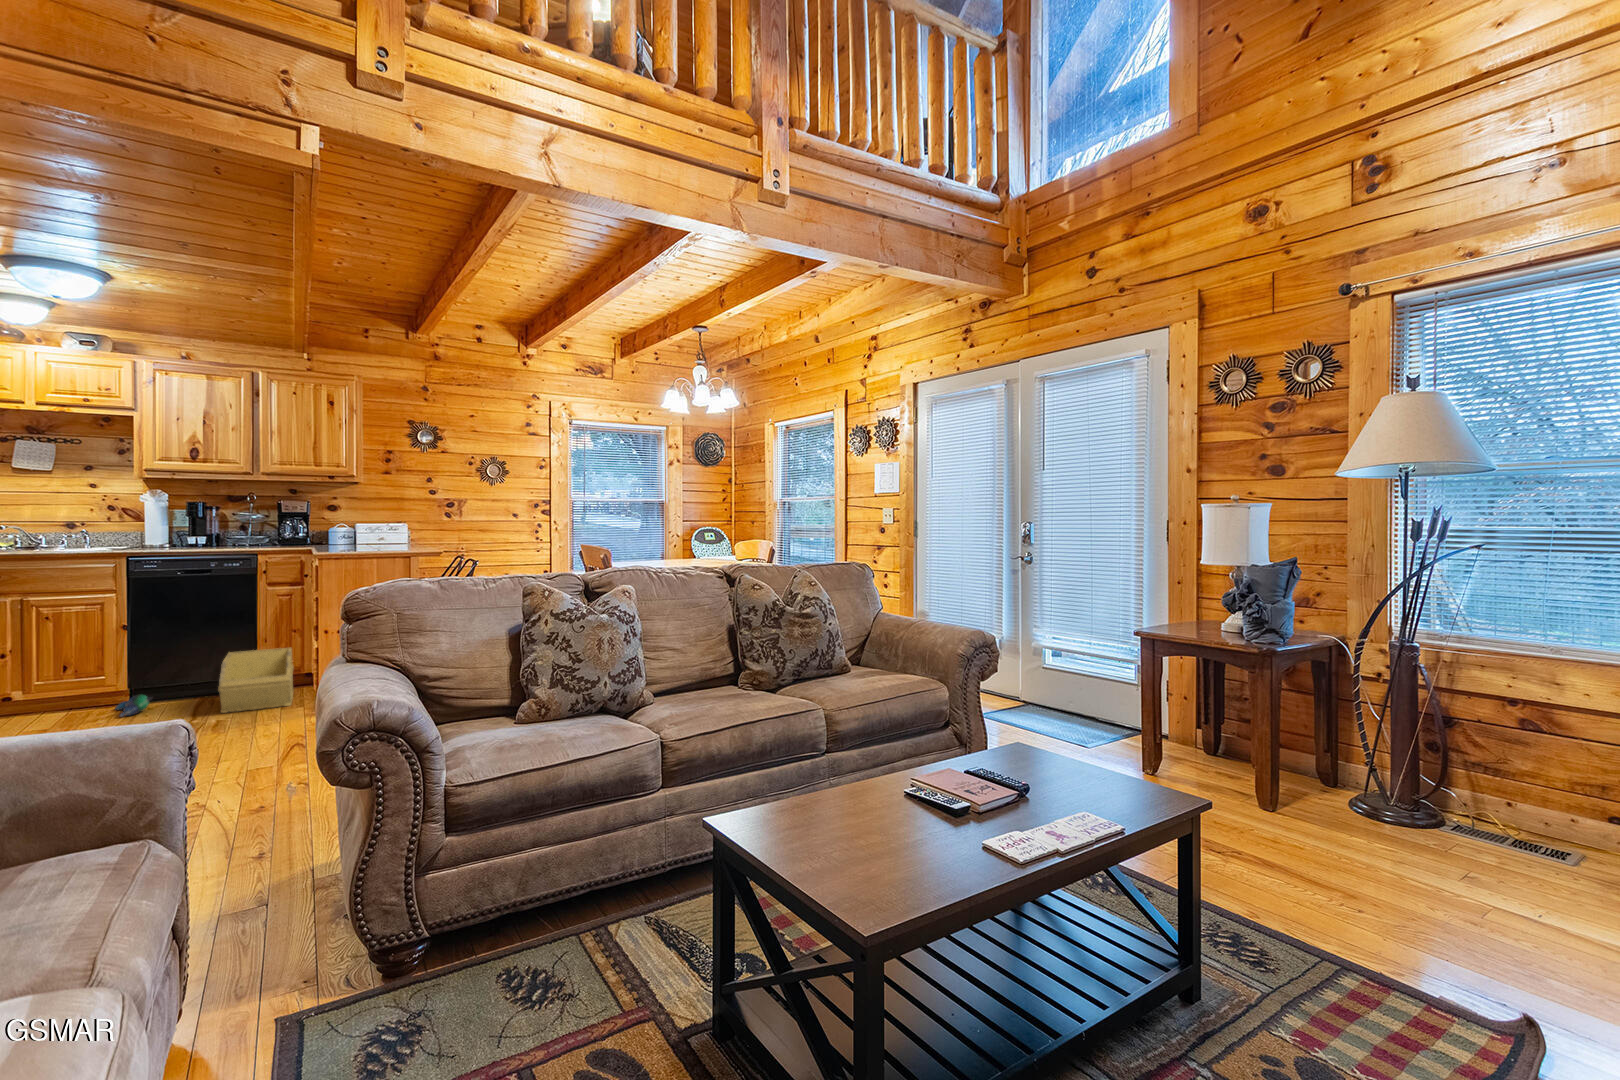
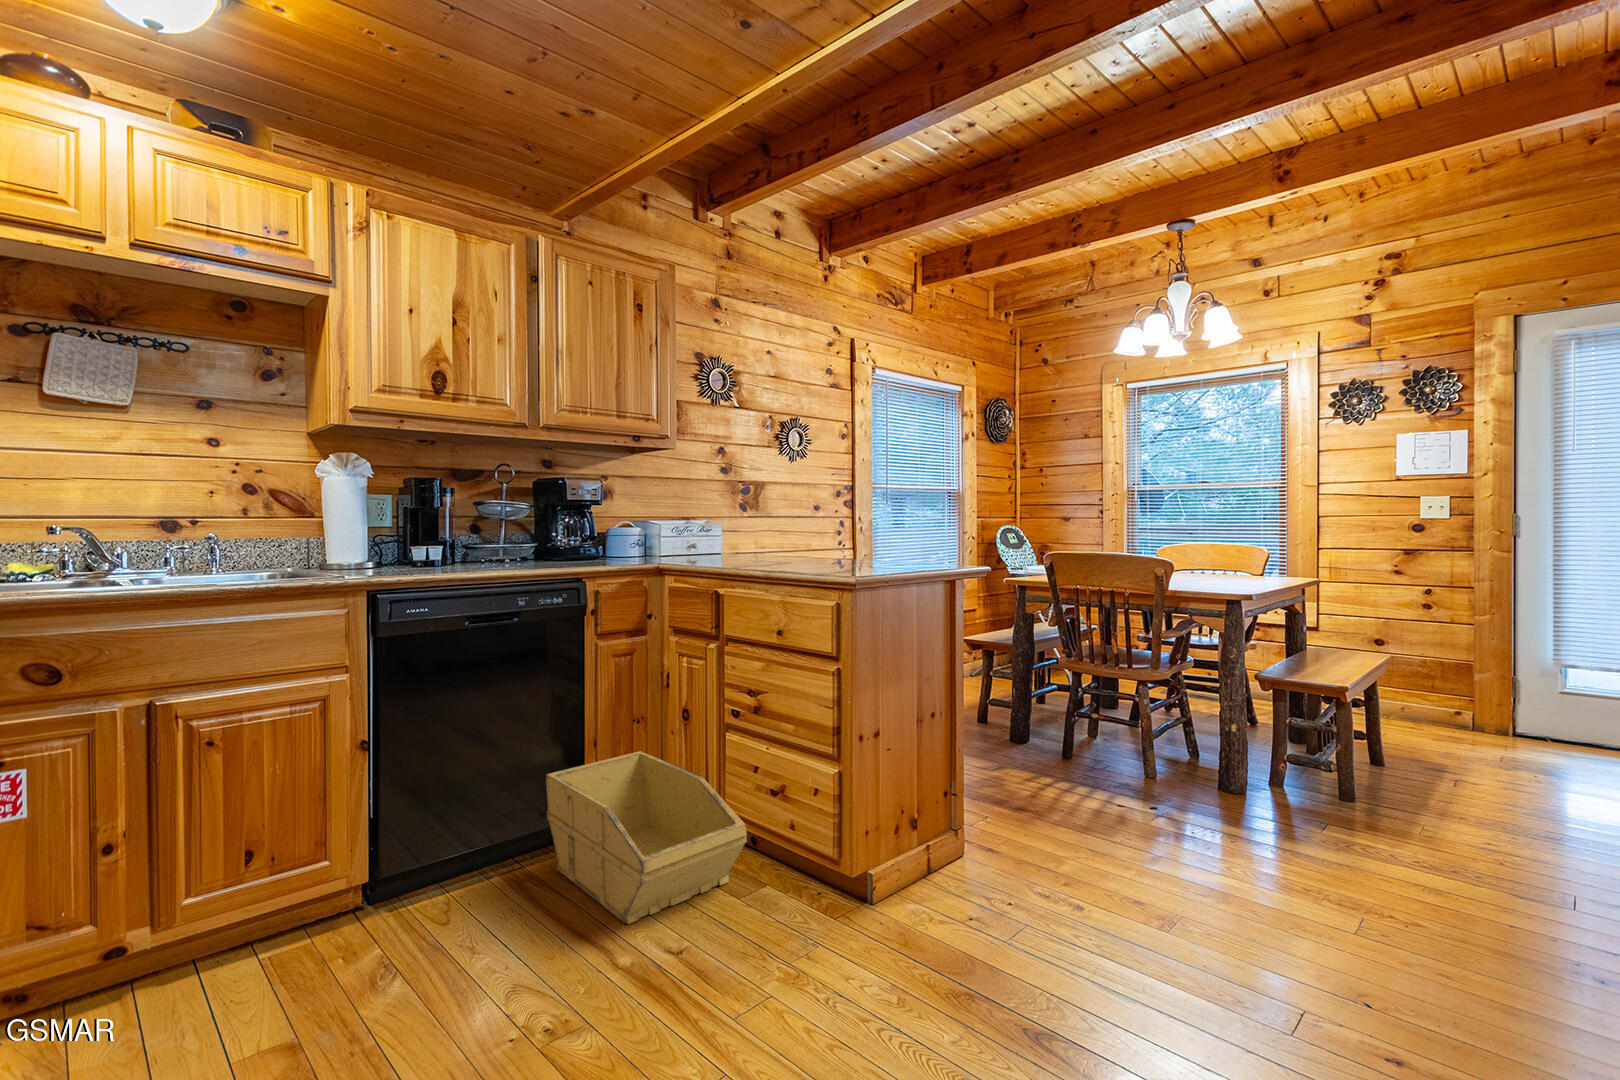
plush toy: present [115,695,152,717] -> none [361,895,452,968]

